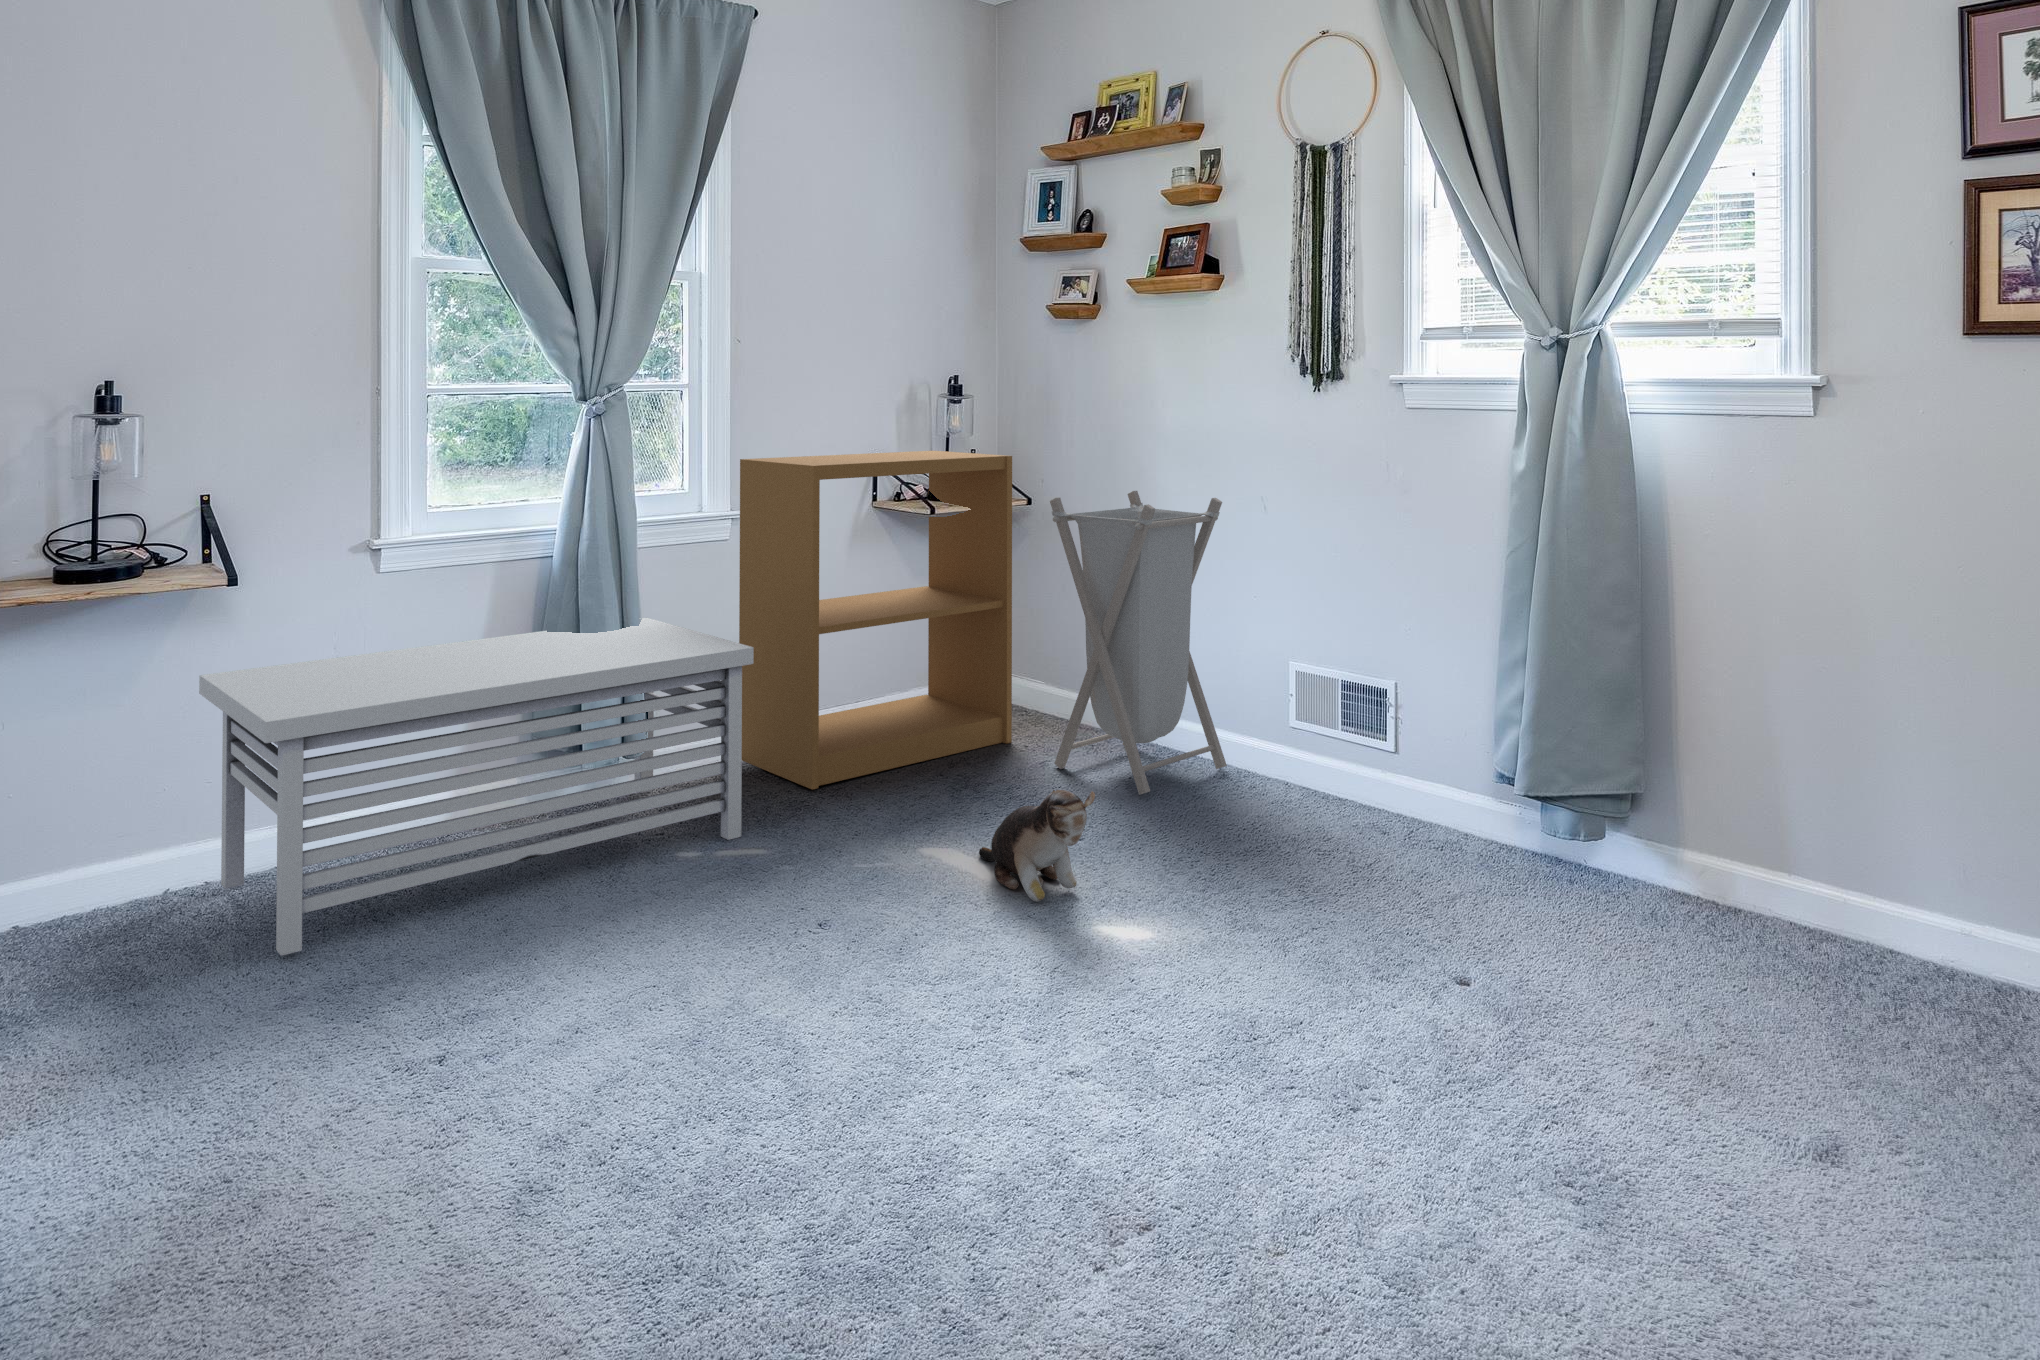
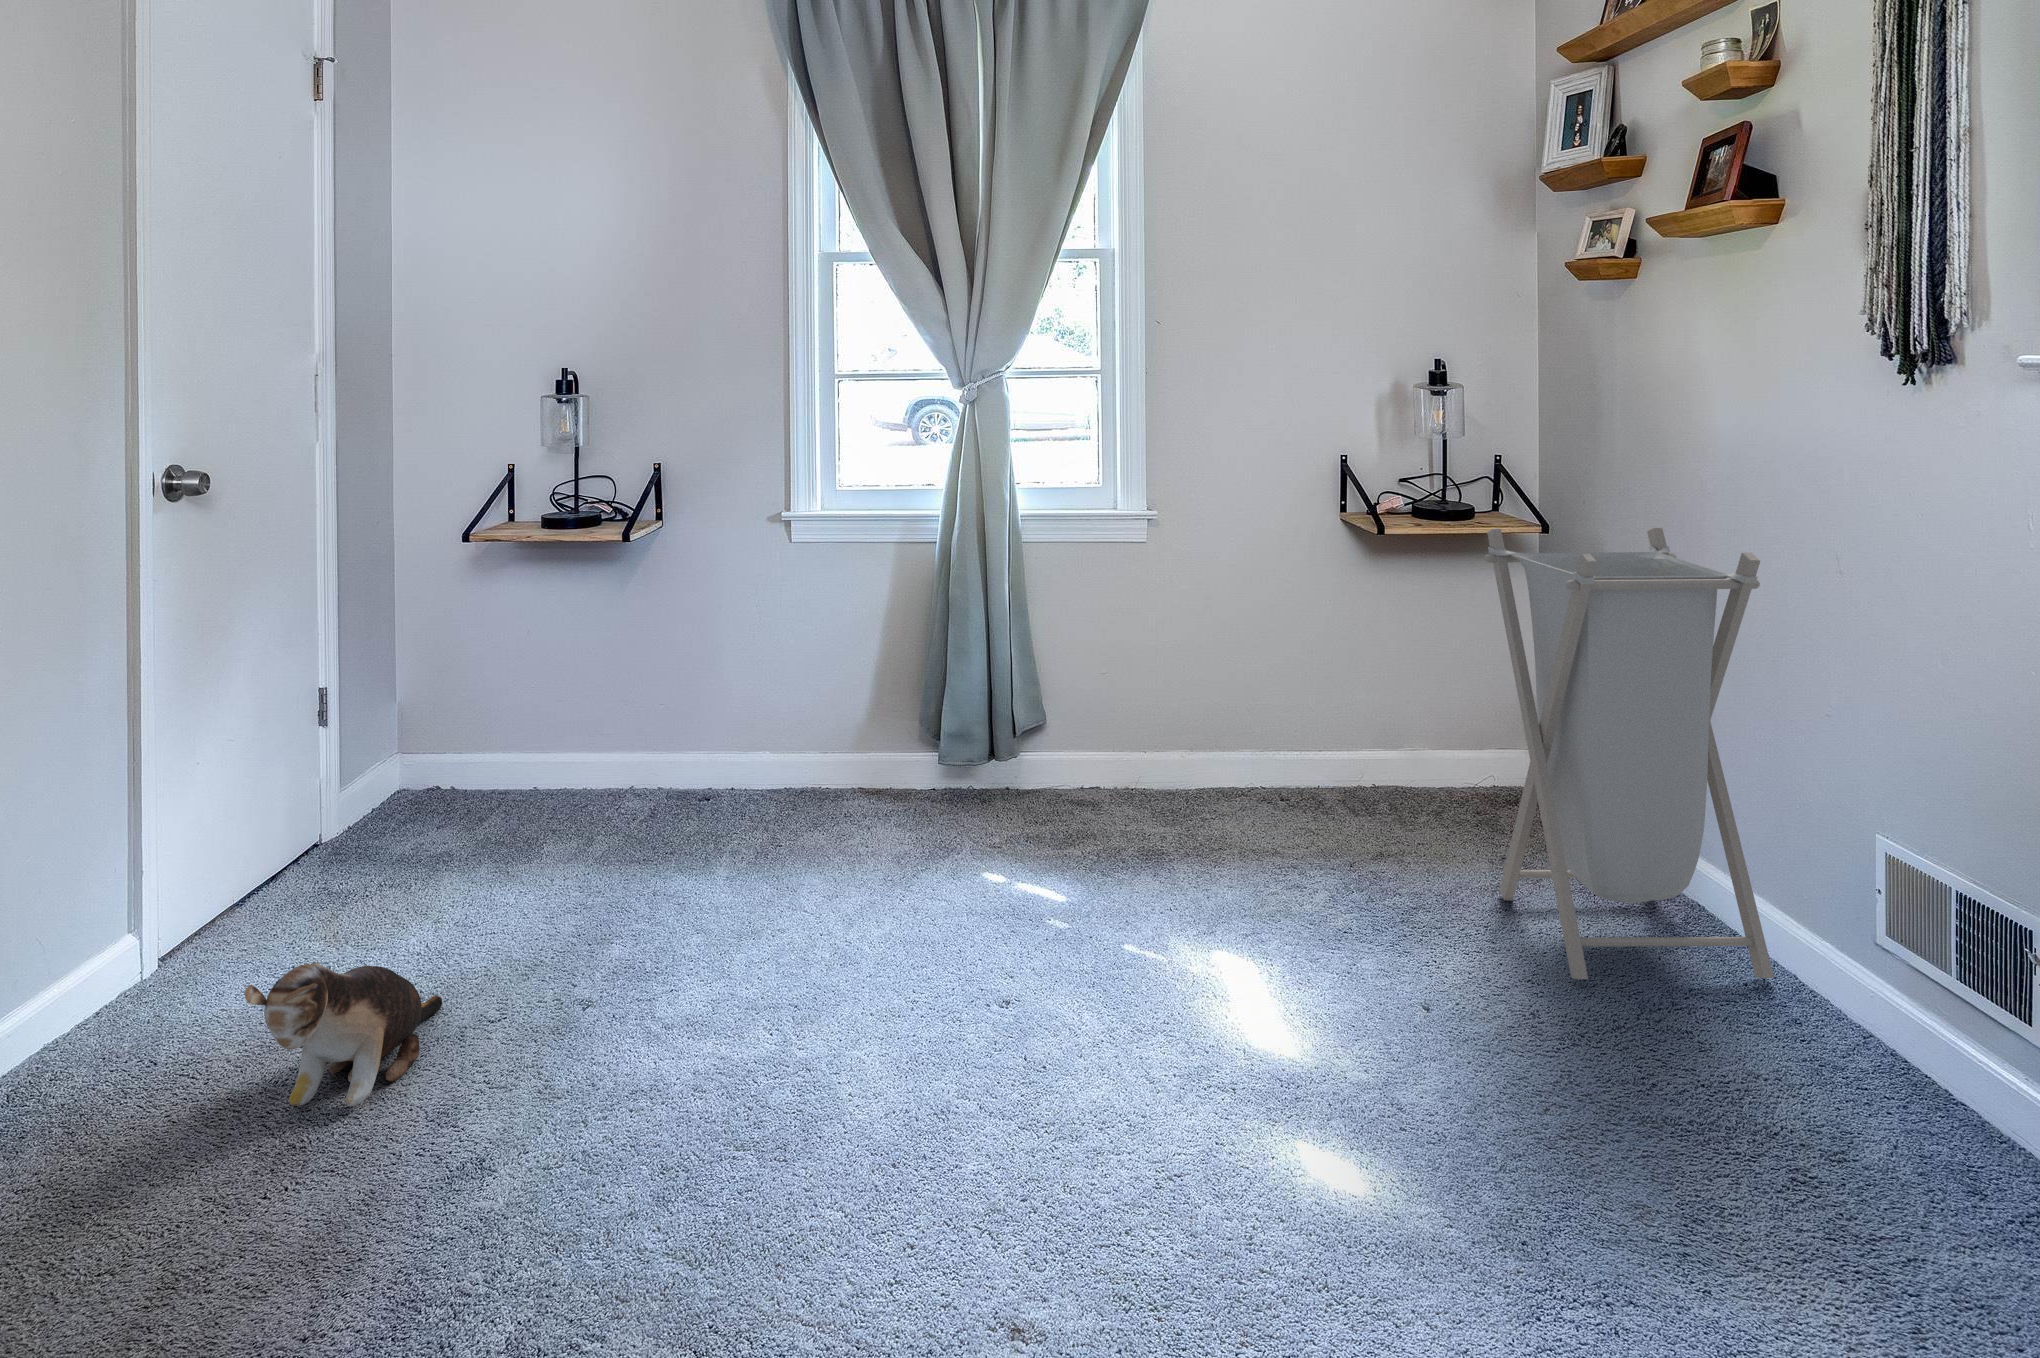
bookshelf: present [739,451,1012,789] -> none [1154,452,1484,842]
storage bench: present [199,618,754,956] -> none [580,612,1055,872]
plush toy: present [979,790,1095,902] -> present [245,962,442,1106]

